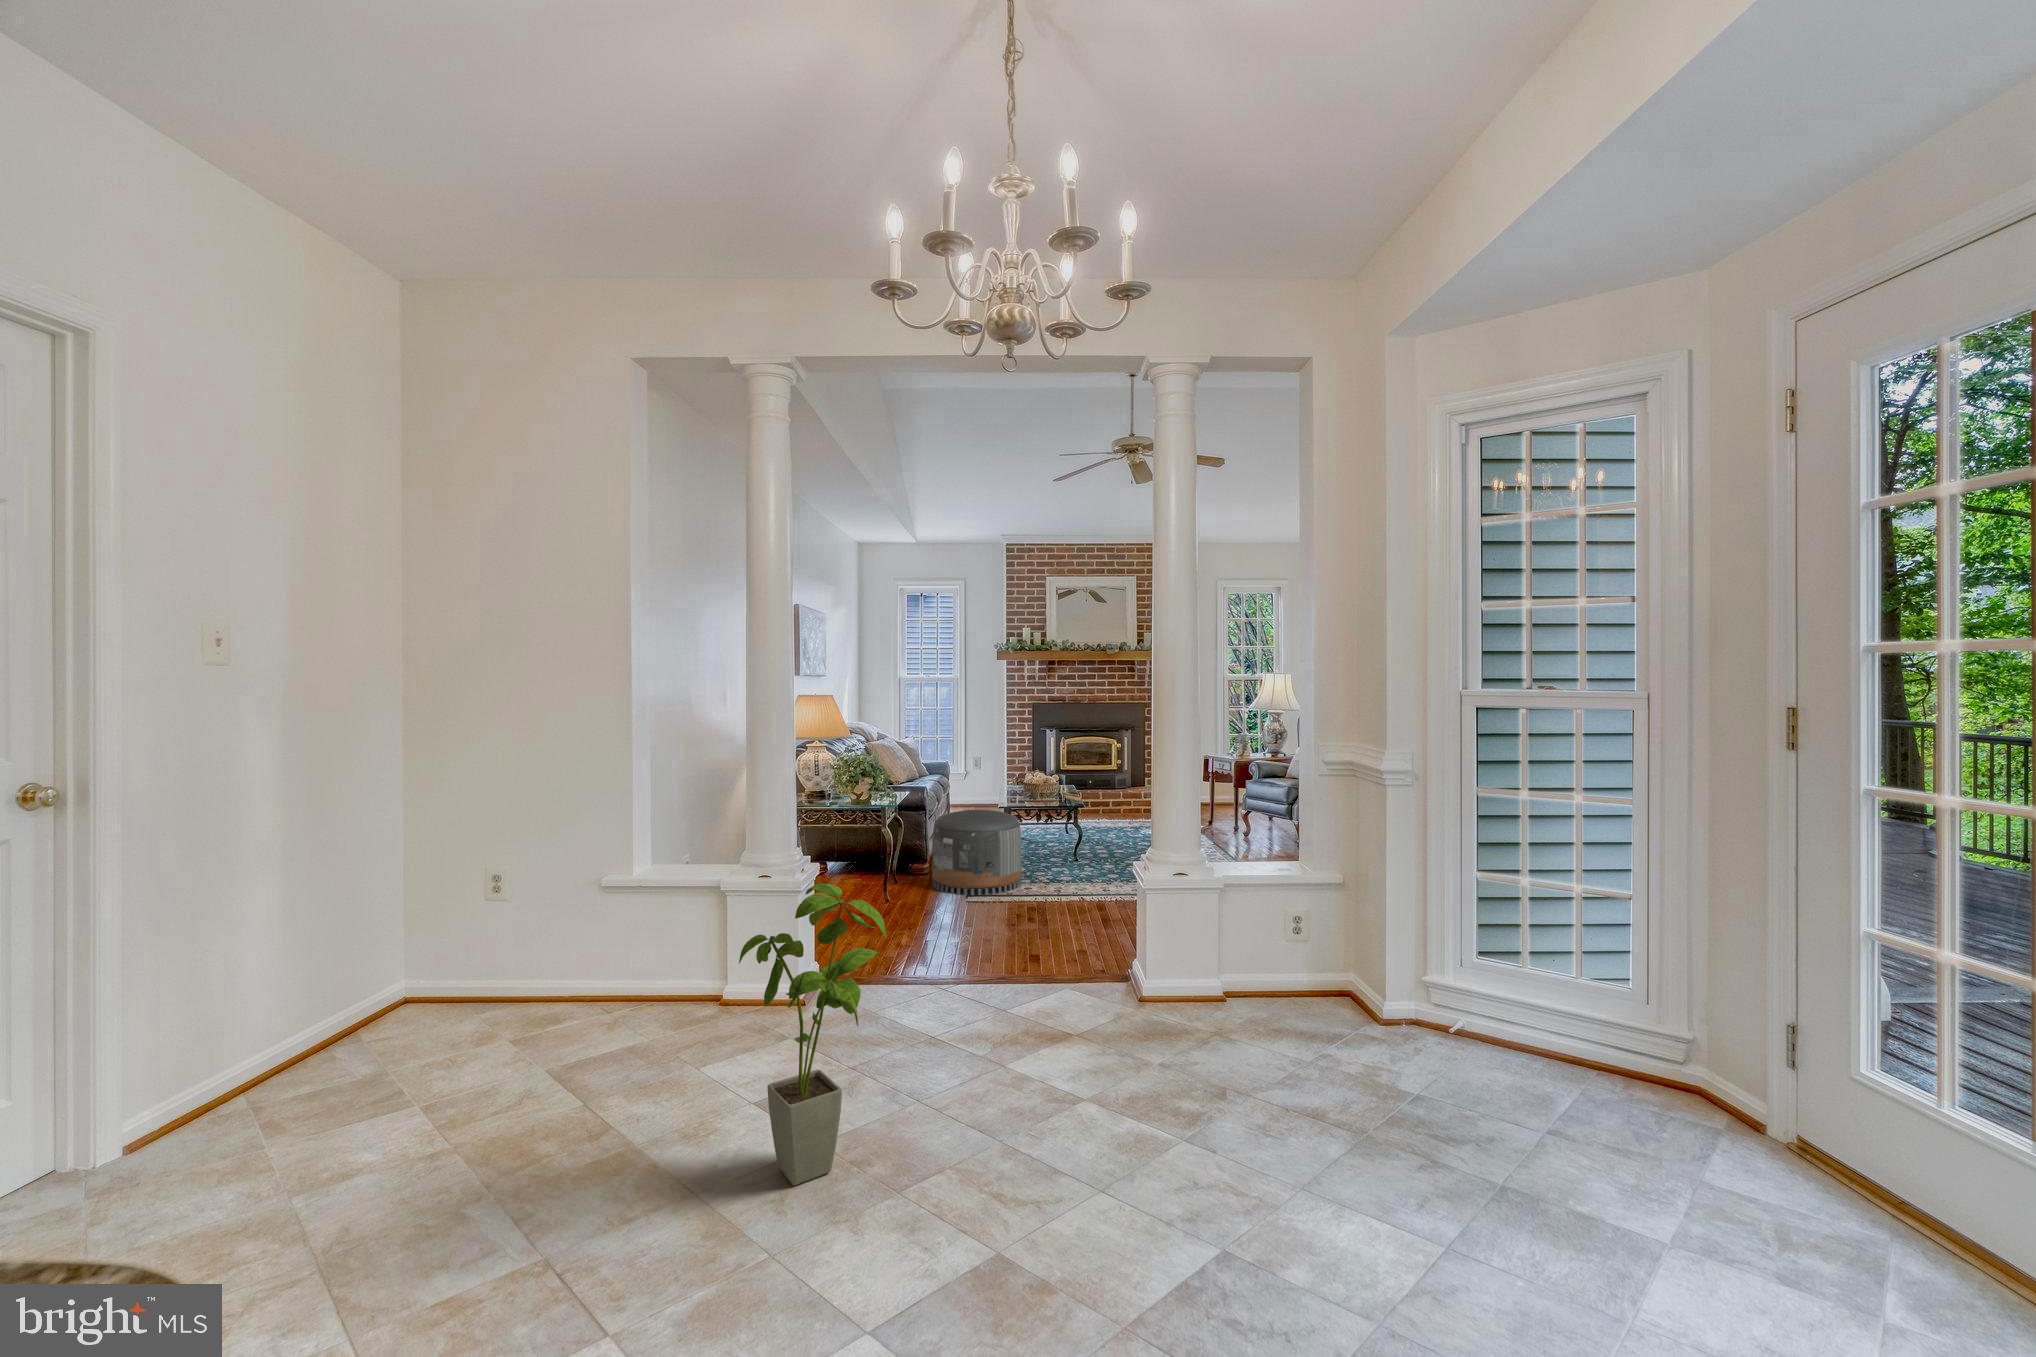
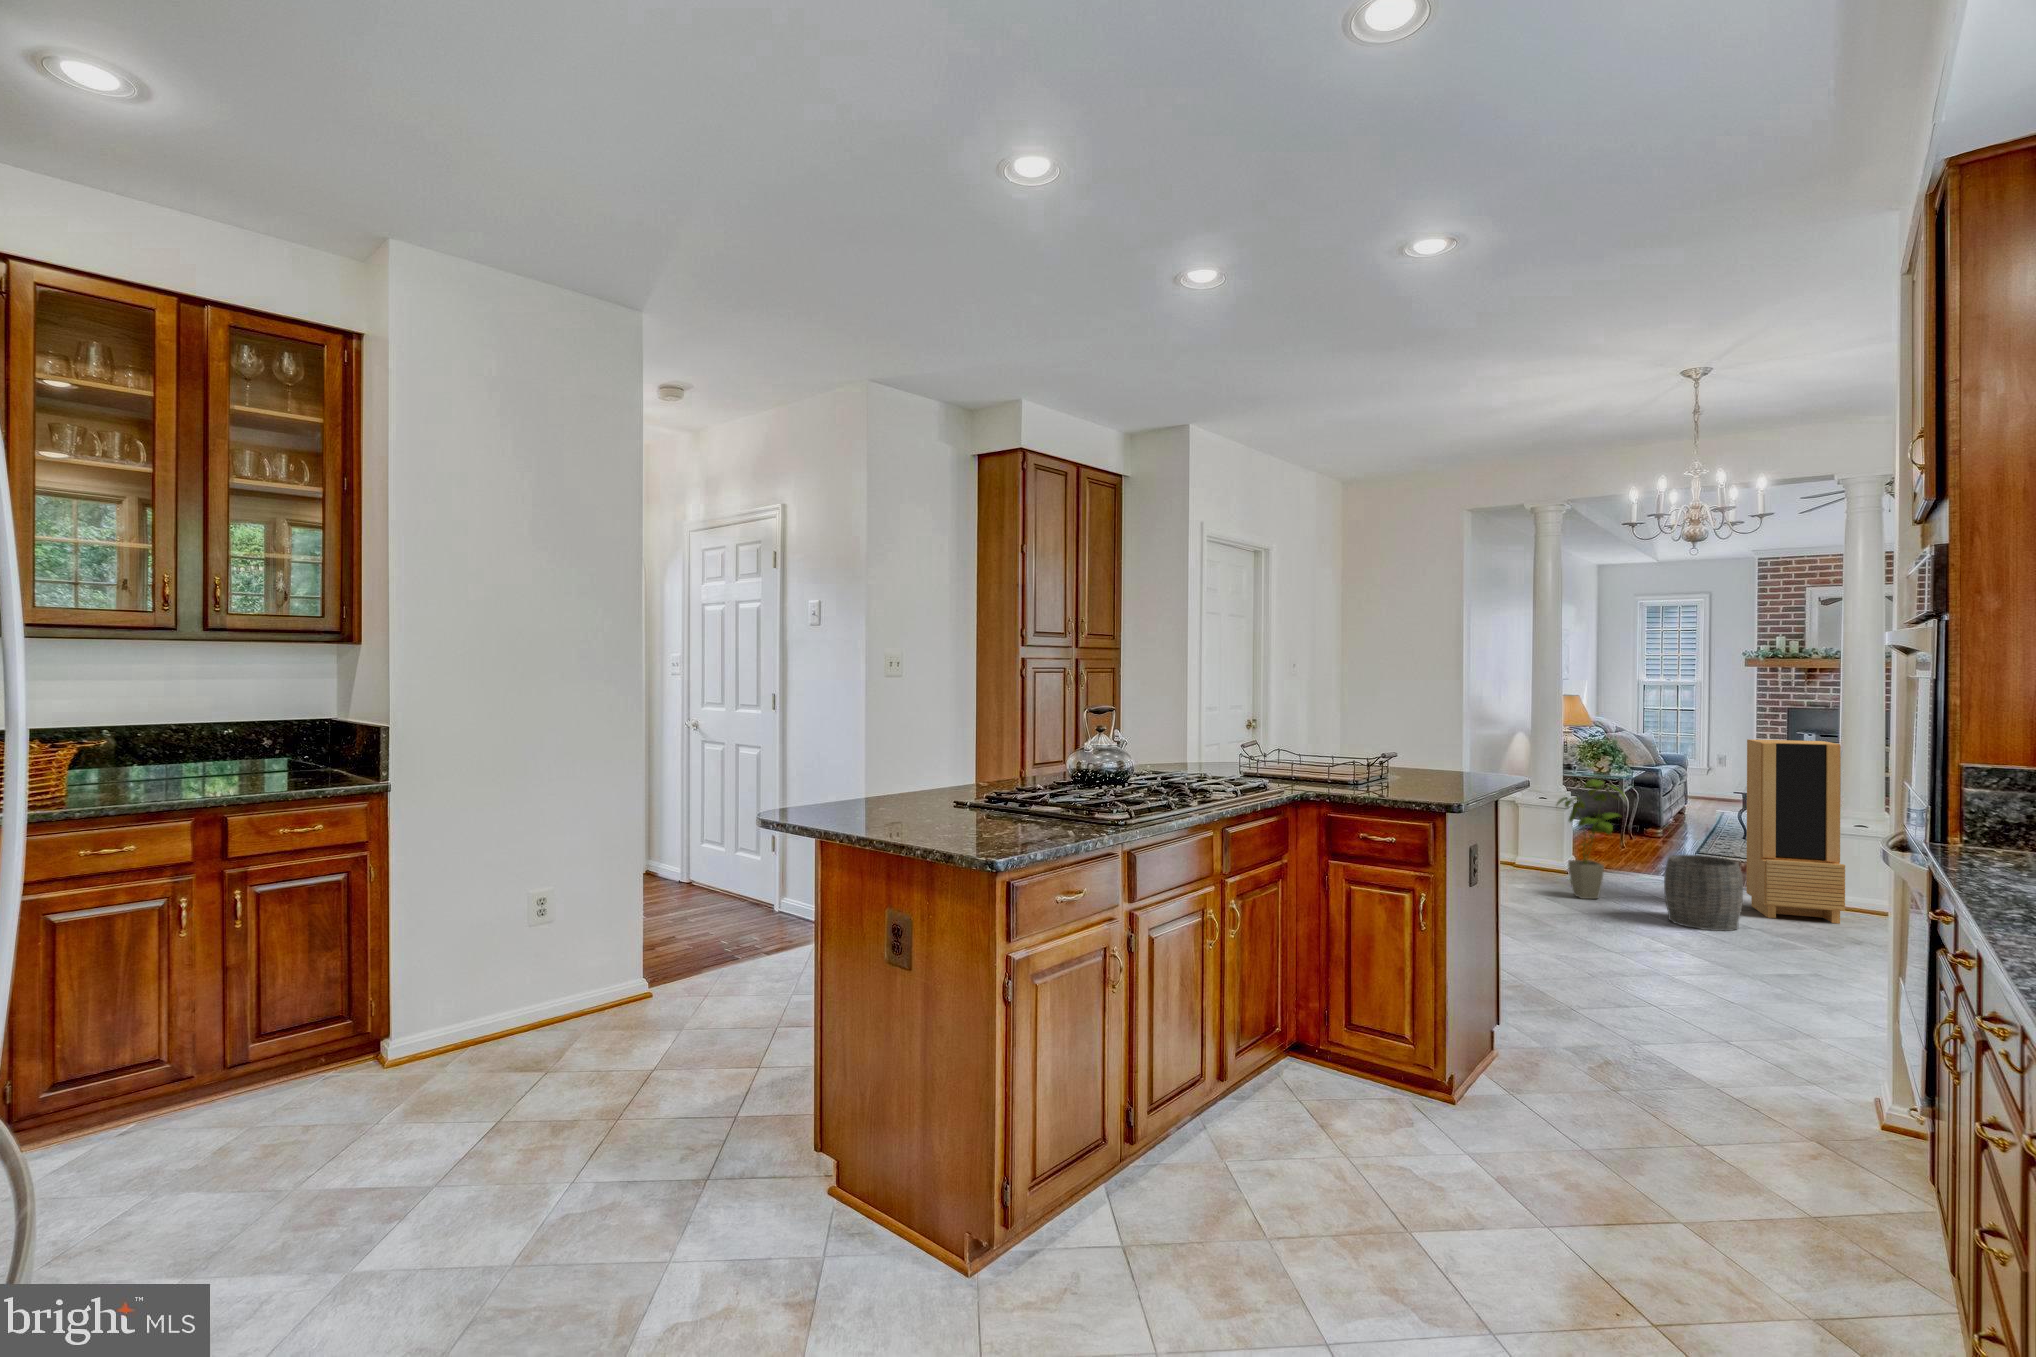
storage cabinet: none [1086,763,1248,1140] -> present [1747,739,1845,924]
pouf: present [932,810,1021,895] -> none [1664,786,1746,846]
woven basket: none [969,1052,1125,1288] -> present [1664,855,1743,931]

